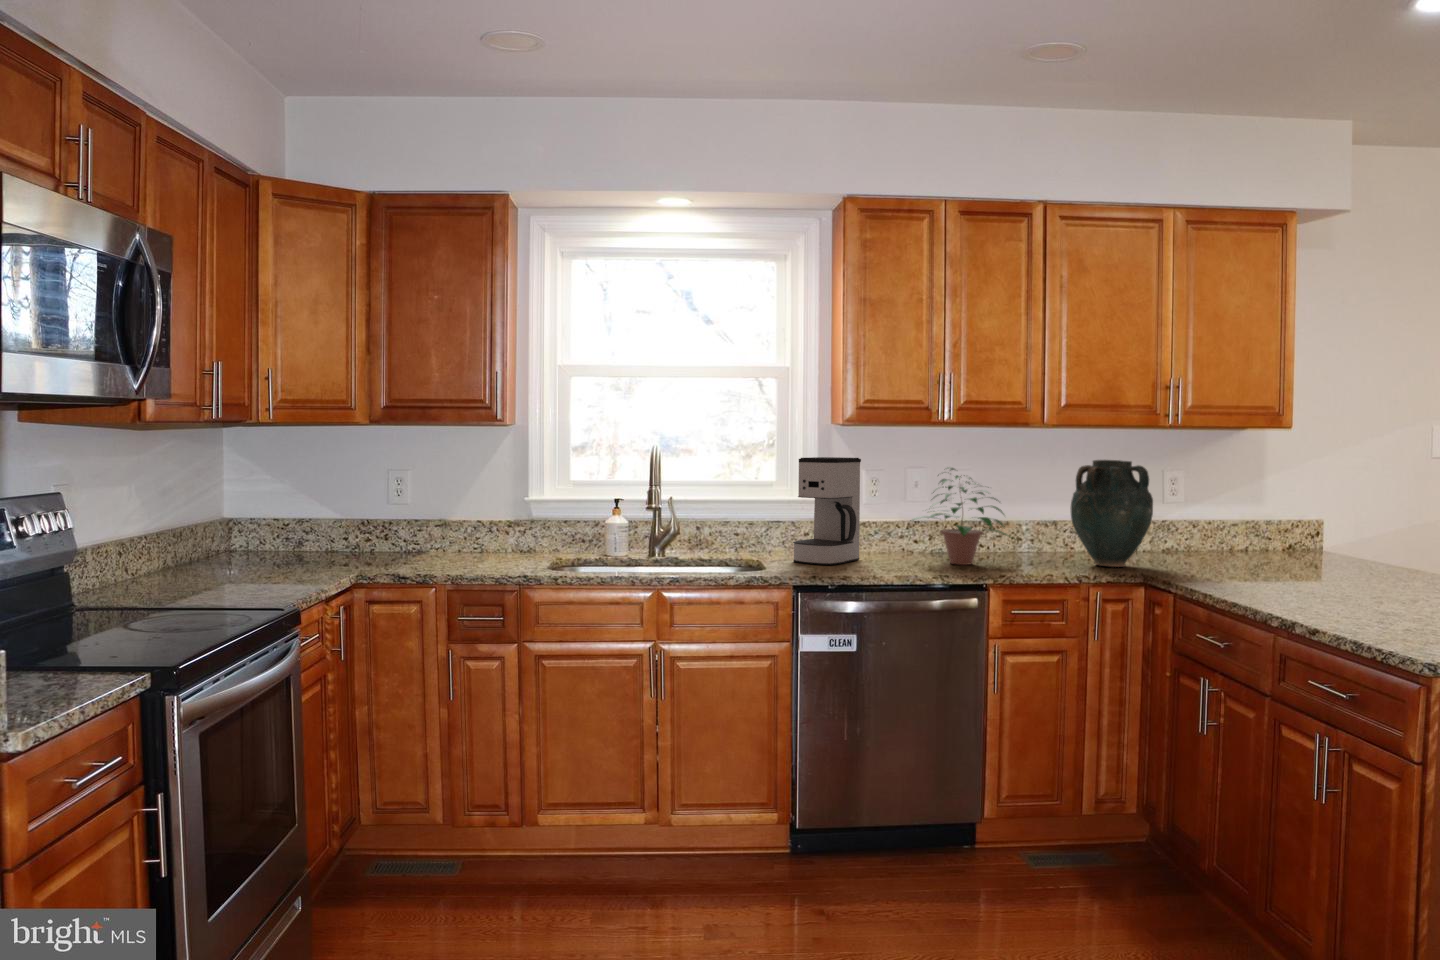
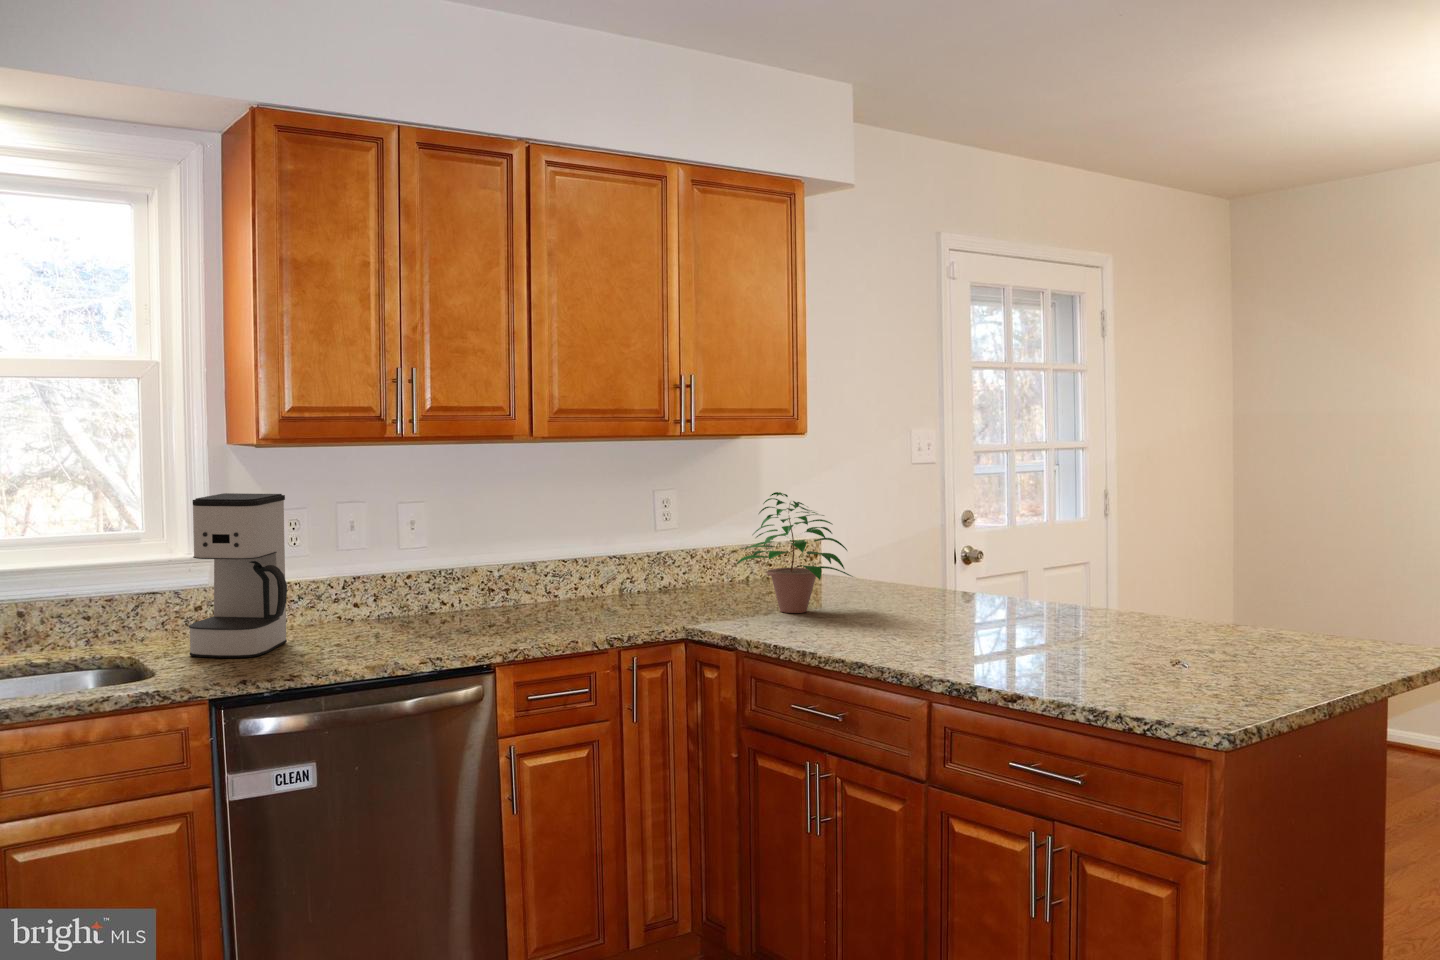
vase: present [1070,460,1153,567] -> none [567,484,666,622]
potted plant: present [914,468,1013,565] -> present [737,492,853,613]

